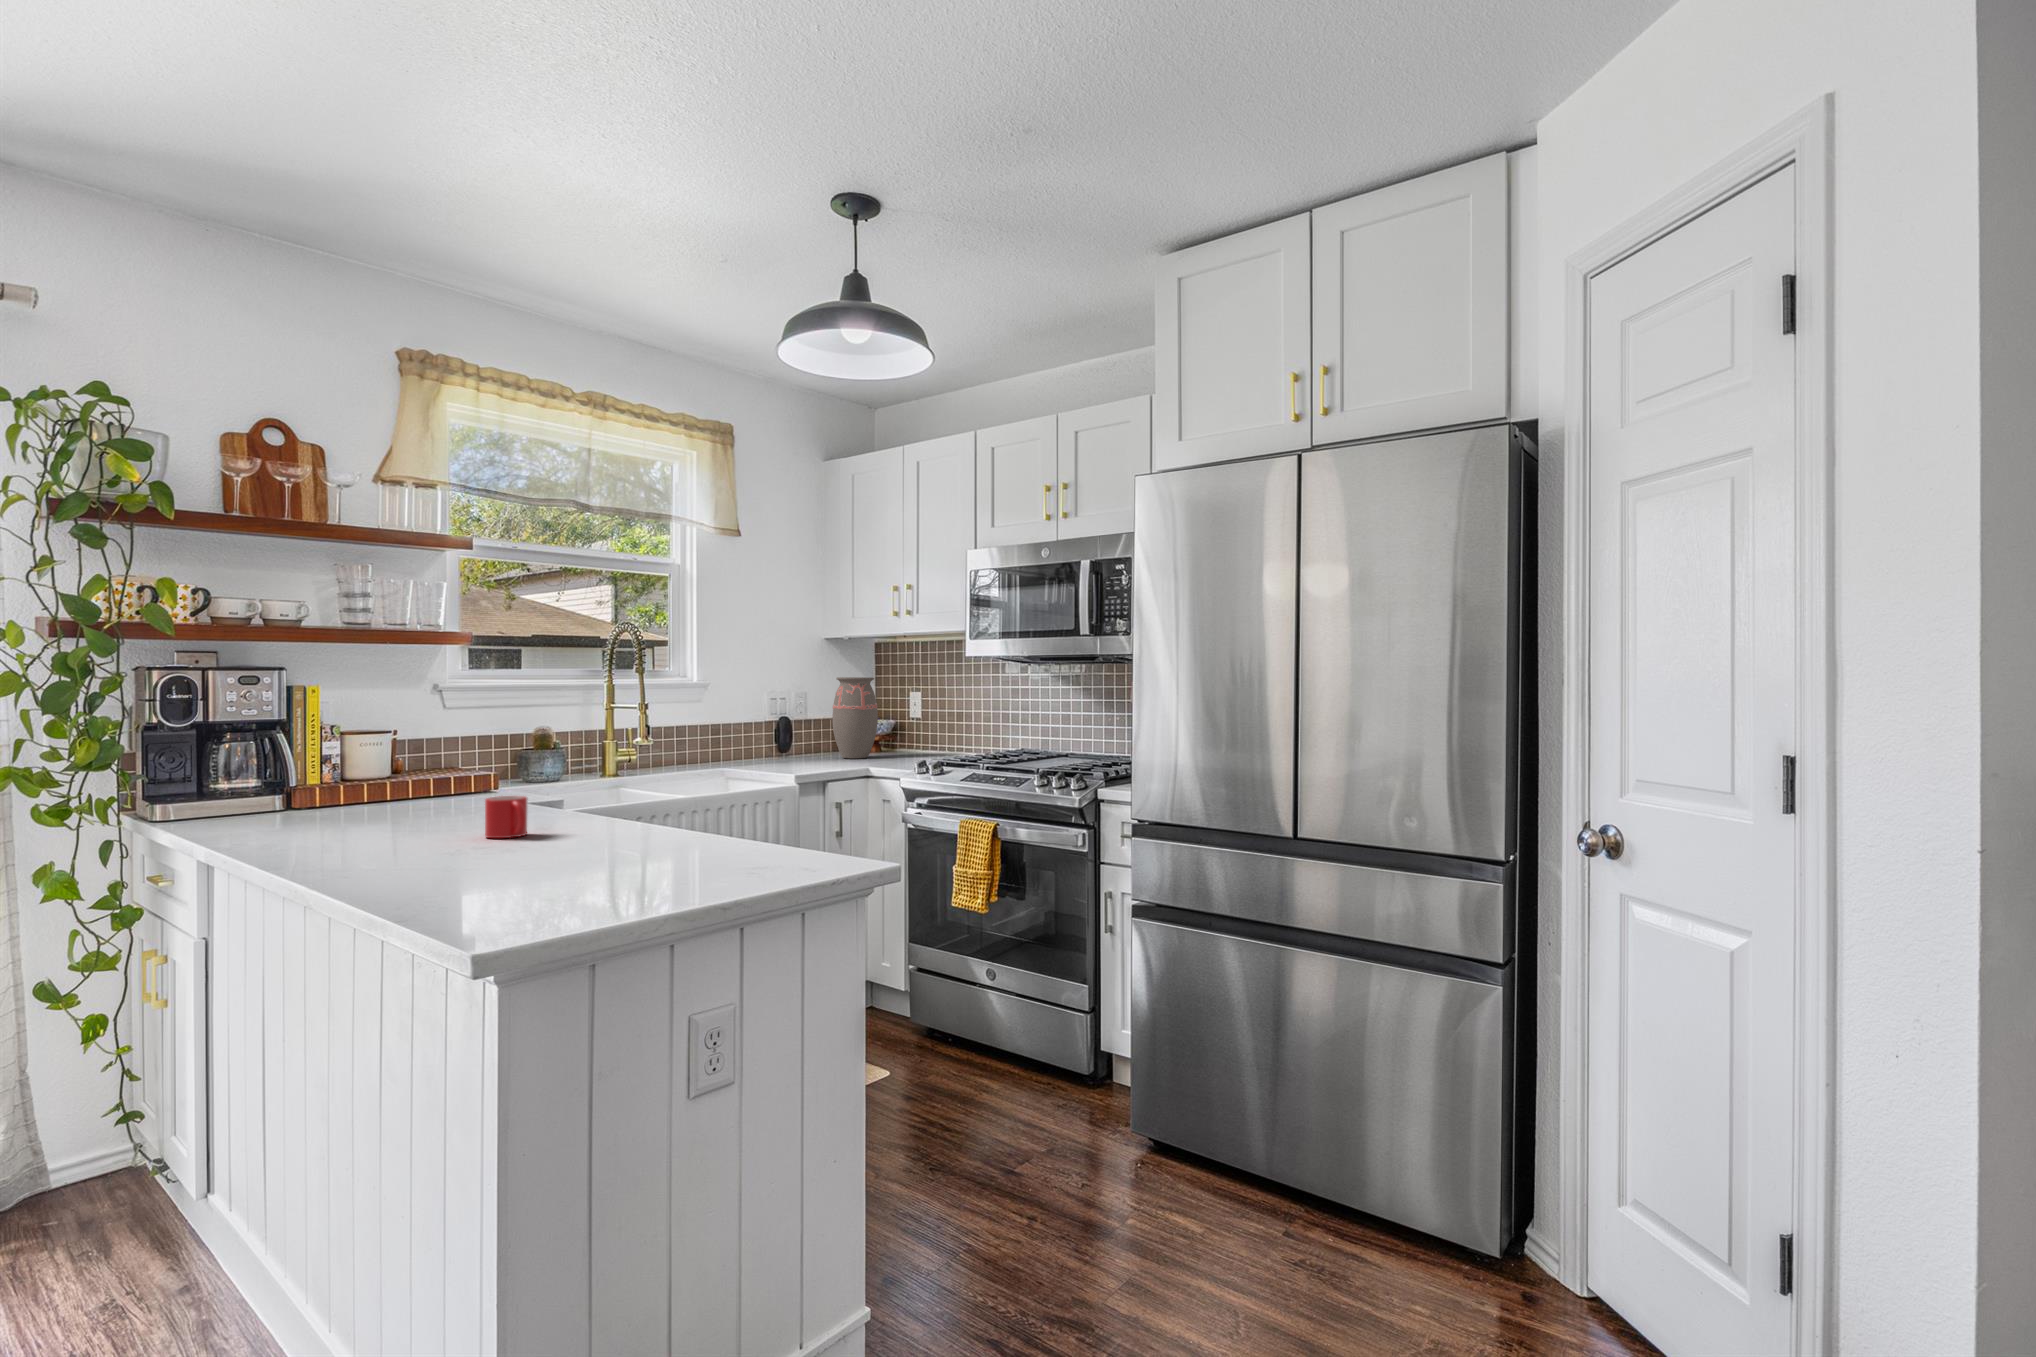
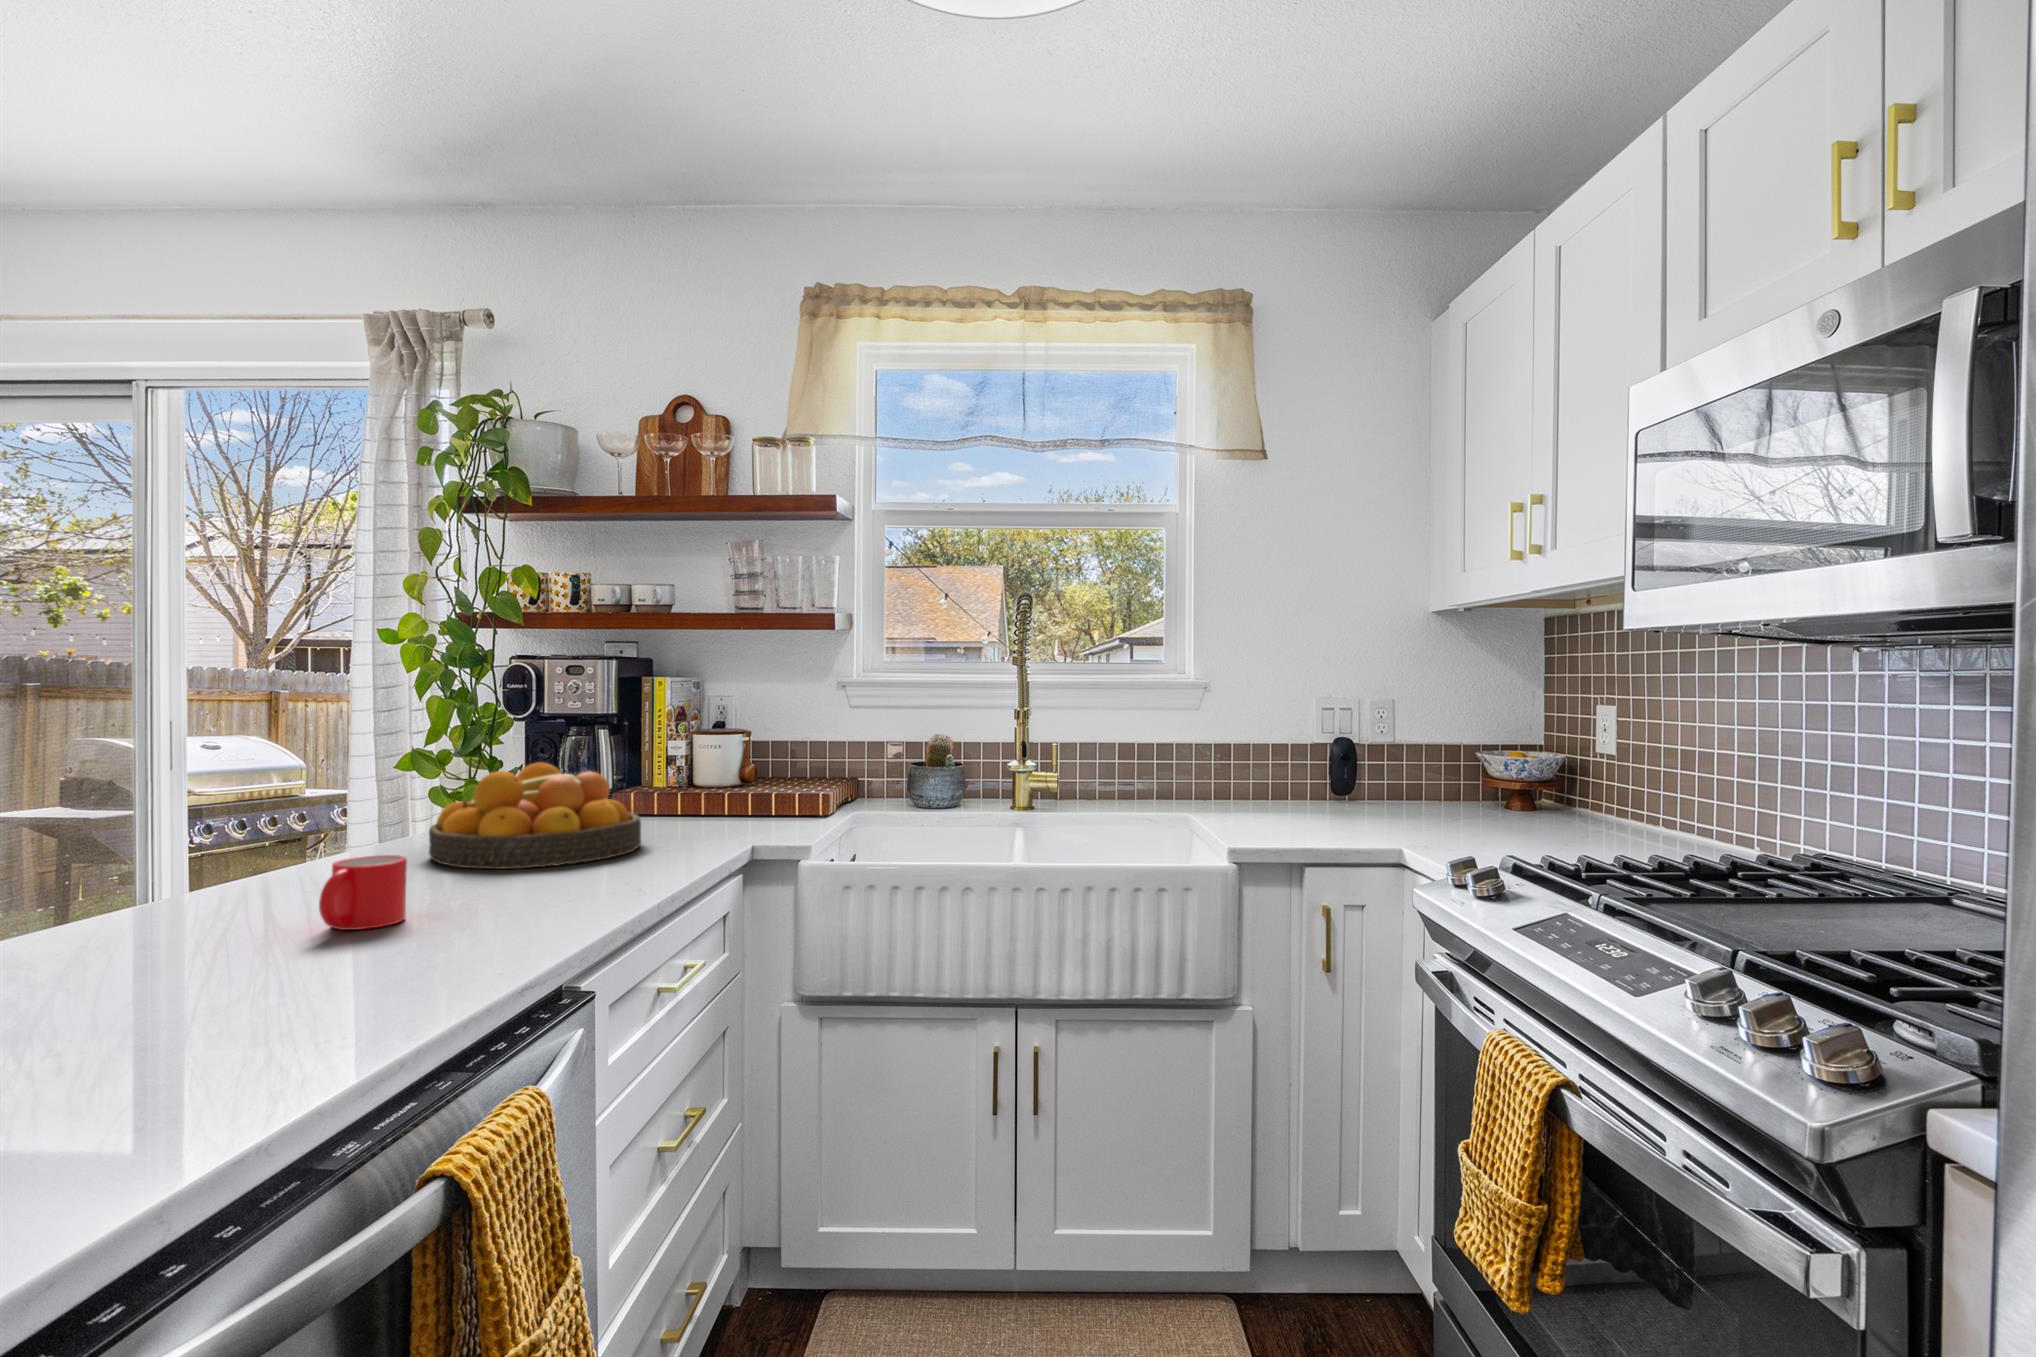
decorative vase: present [832,677,878,758] -> none [1426,676,1513,819]
fruit bowl: none [294,753,468,829] -> present [429,762,641,869]

